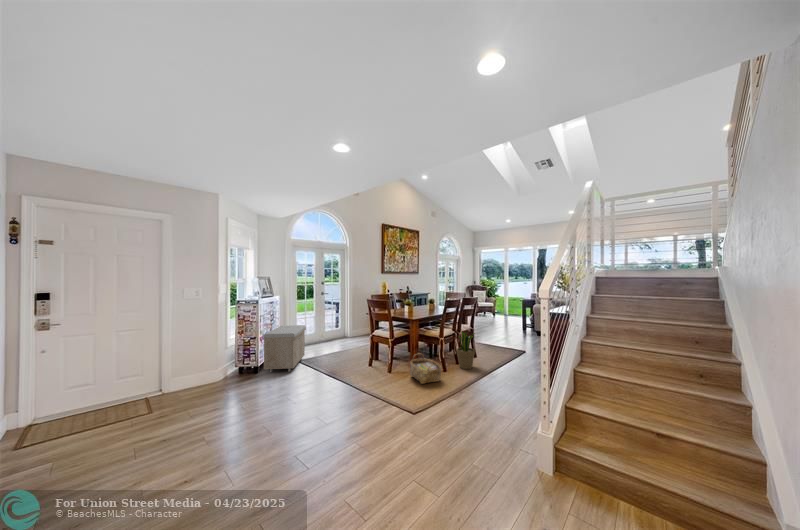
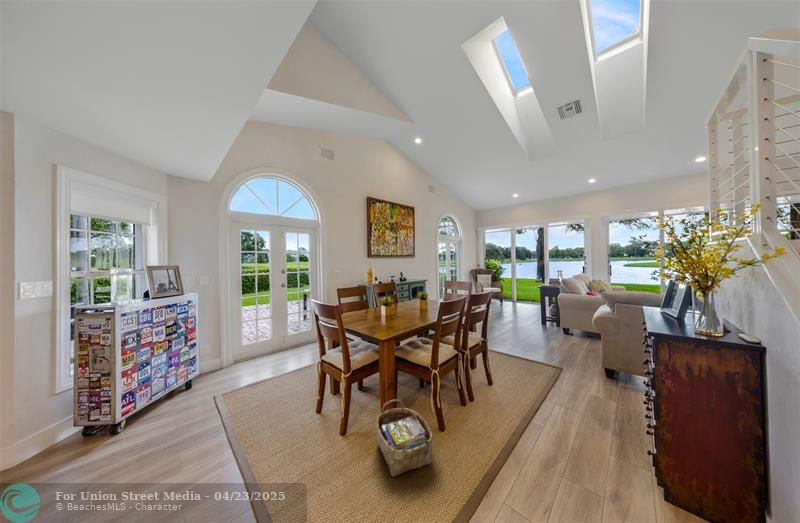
storage bench: present [264,325,306,372] -> none [129,337,233,427]
potted plant: present [457,332,475,369] -> none [462,350,495,418]

